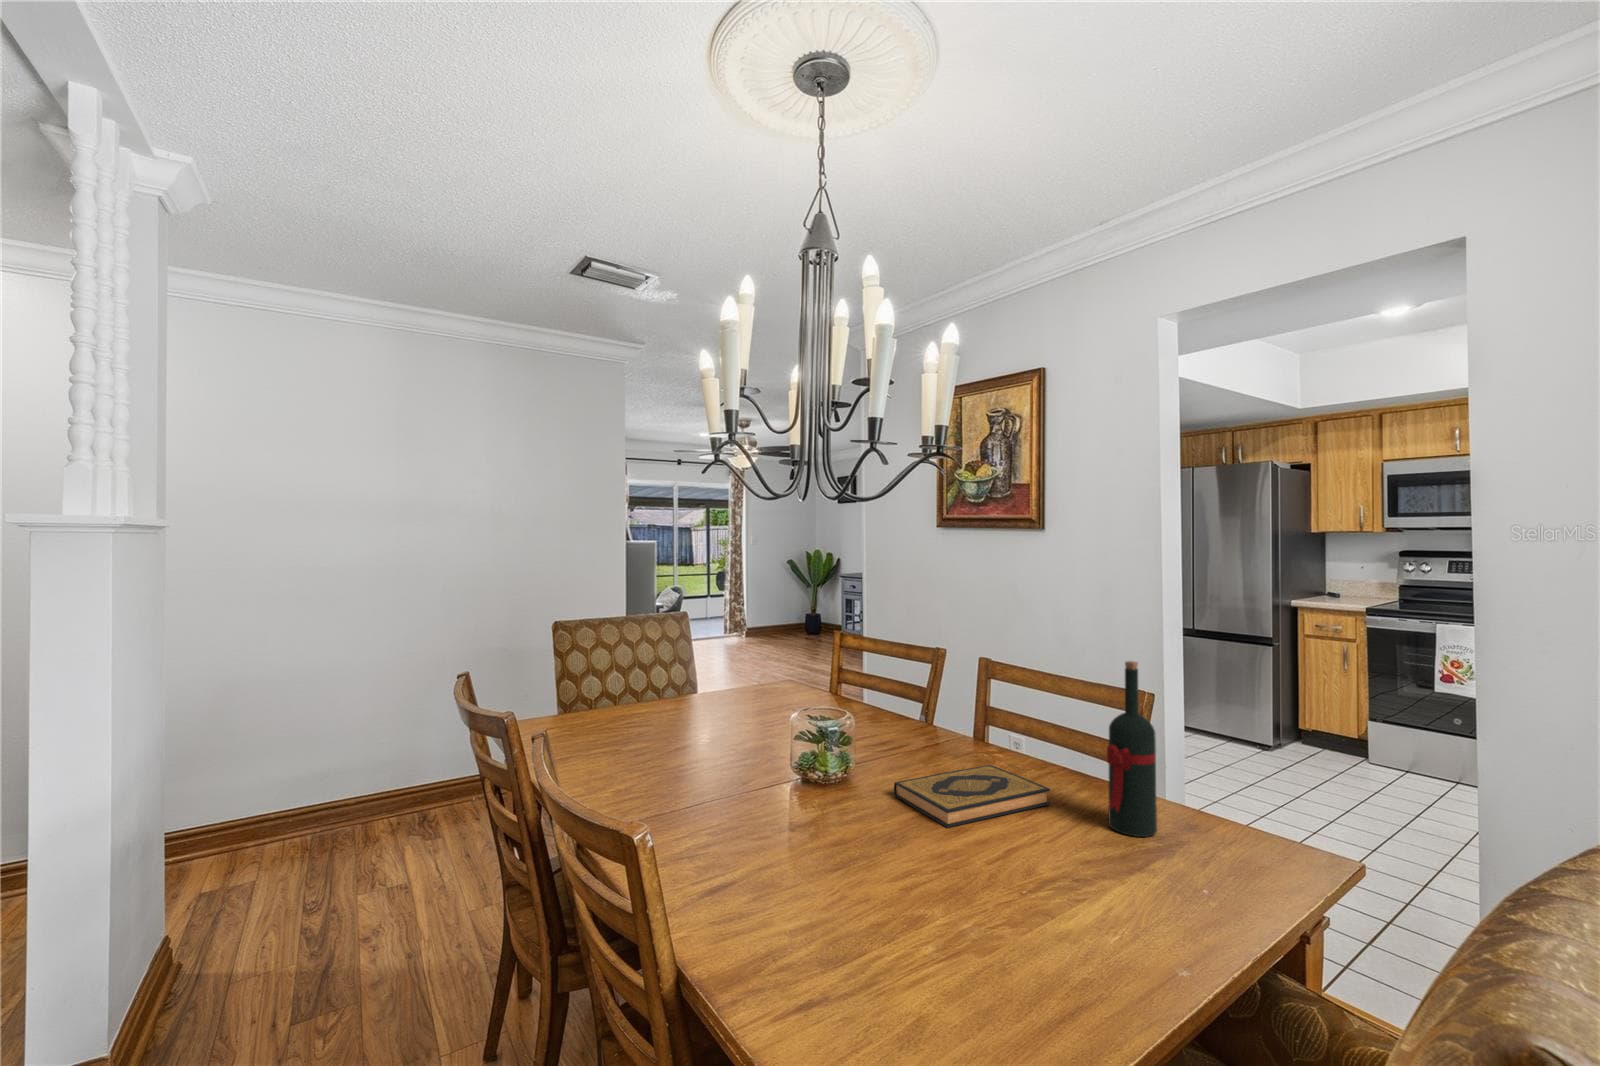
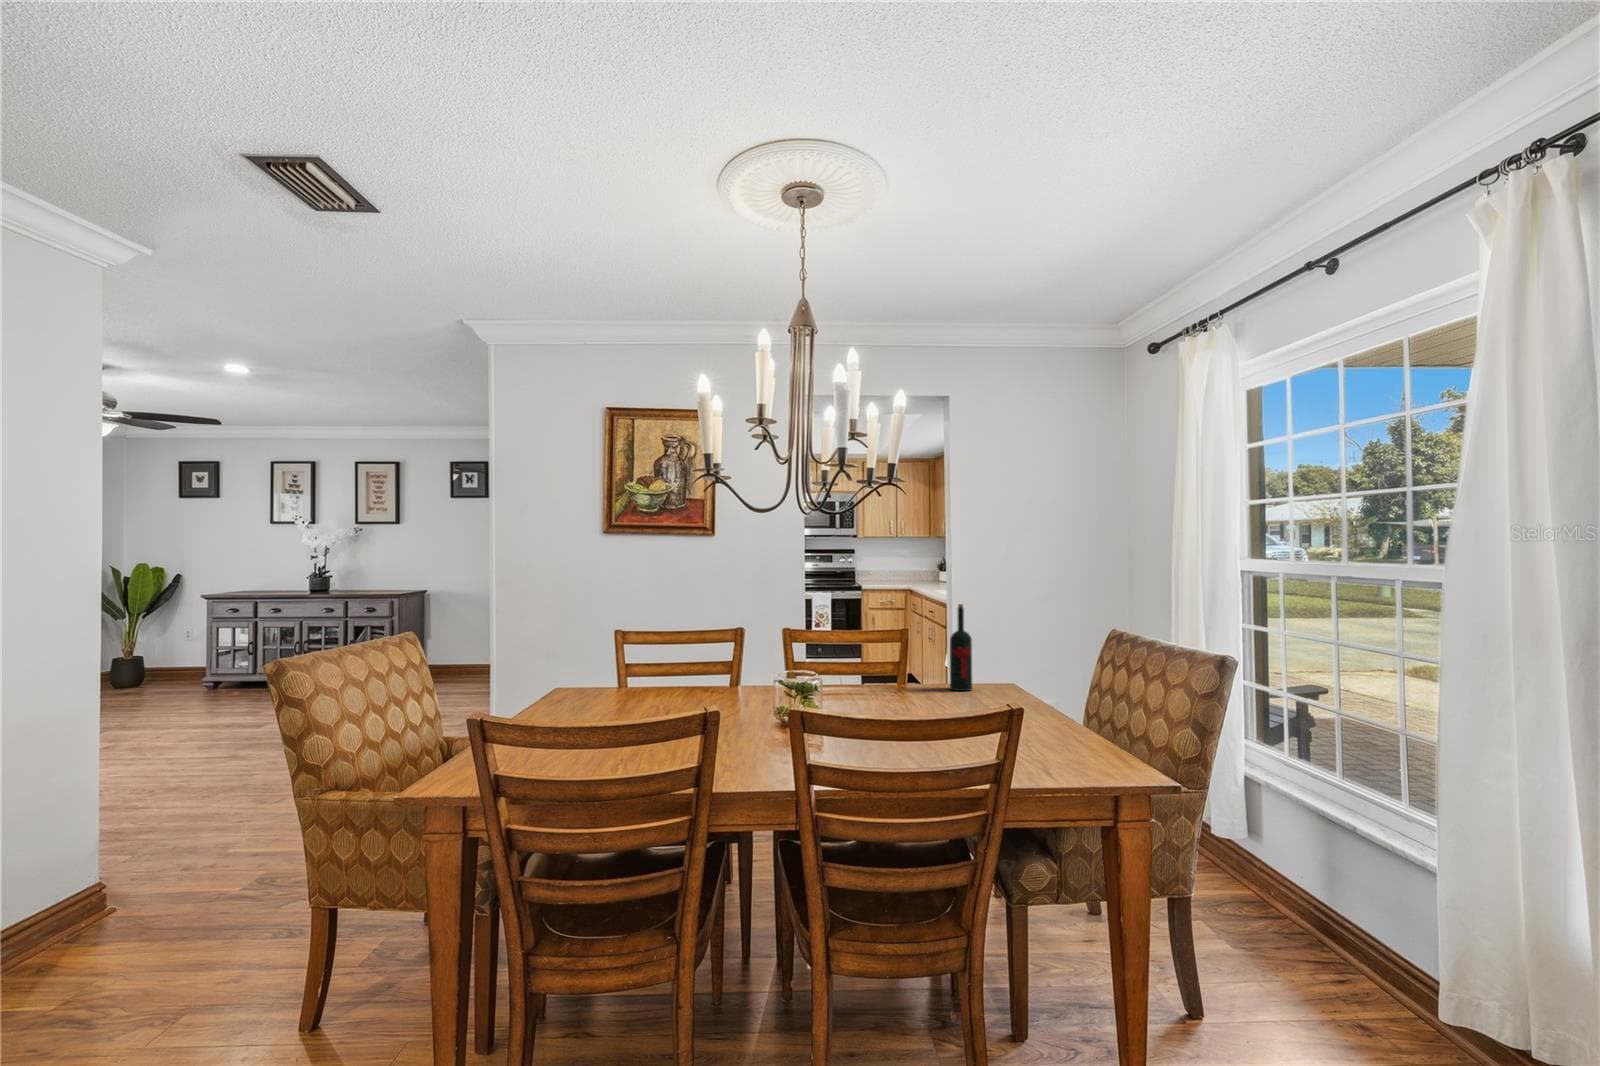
hardback book: present [894,765,1050,828] -> none [862,681,919,704]

